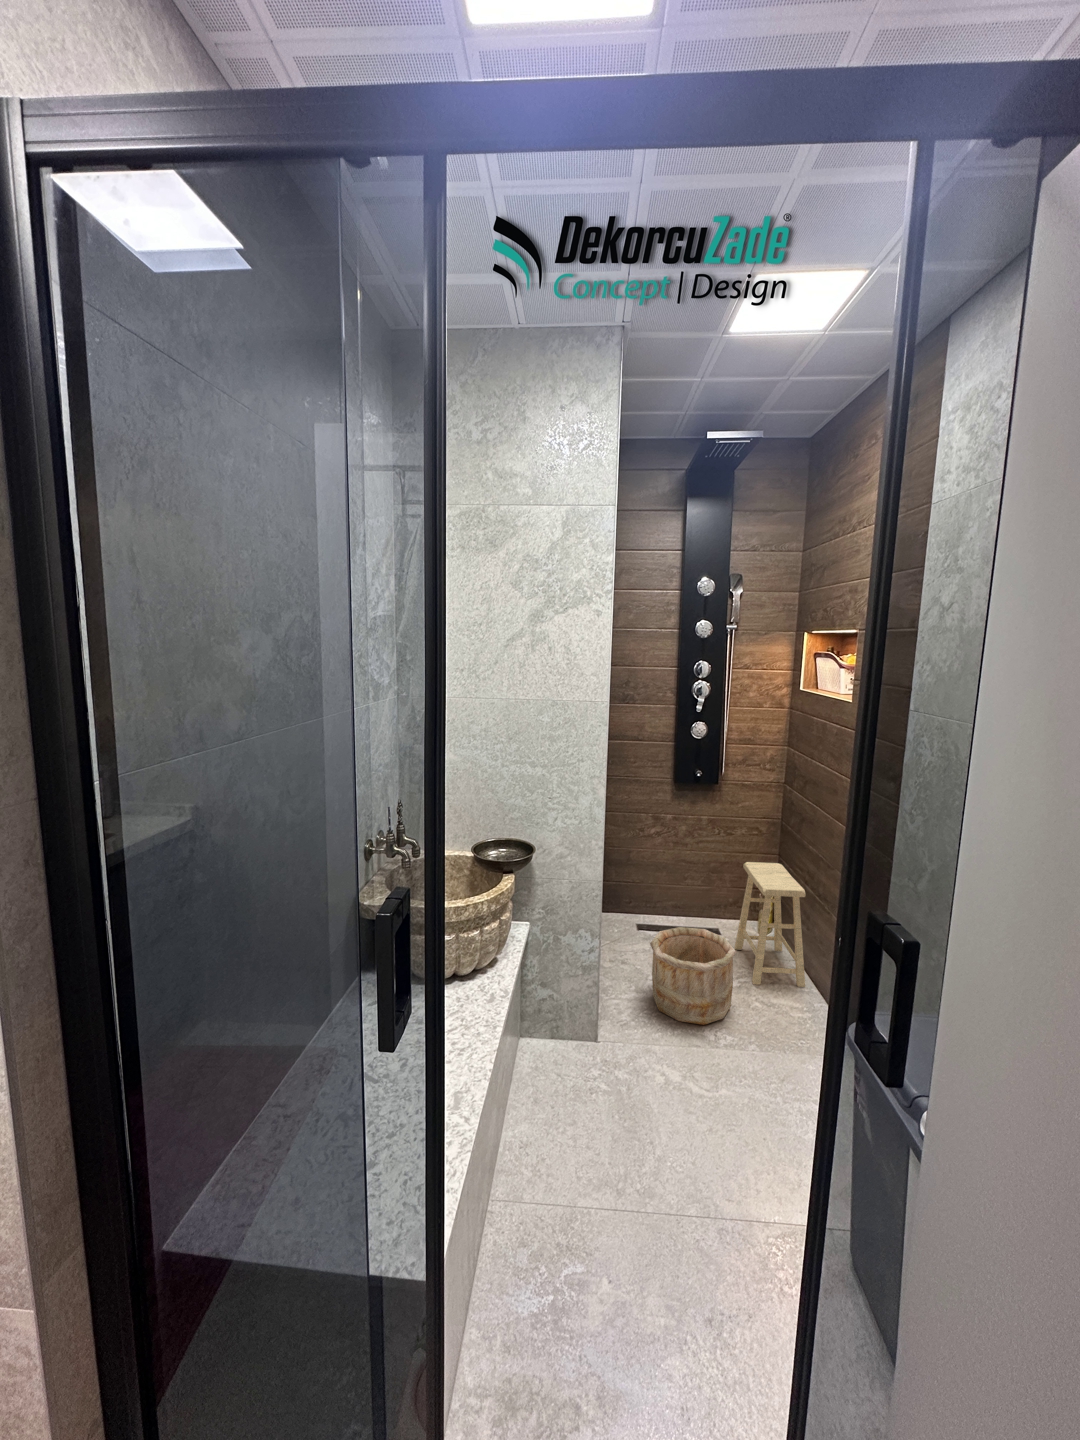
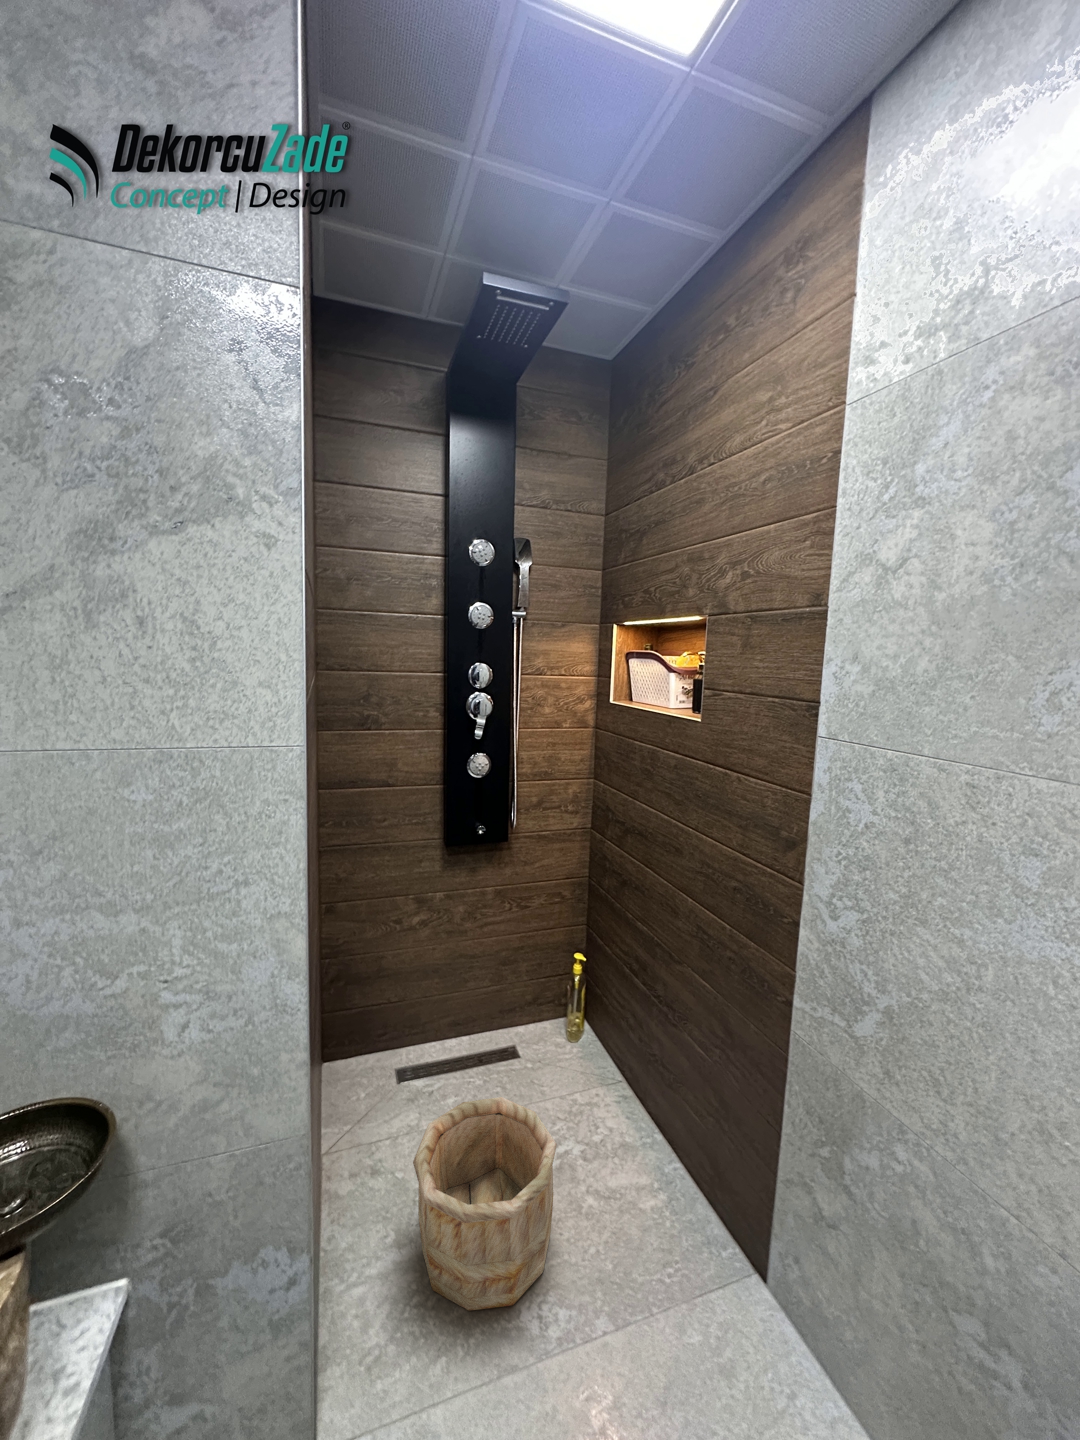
footstool: present [735,862,806,987] -> none [540,947,645,1156]

